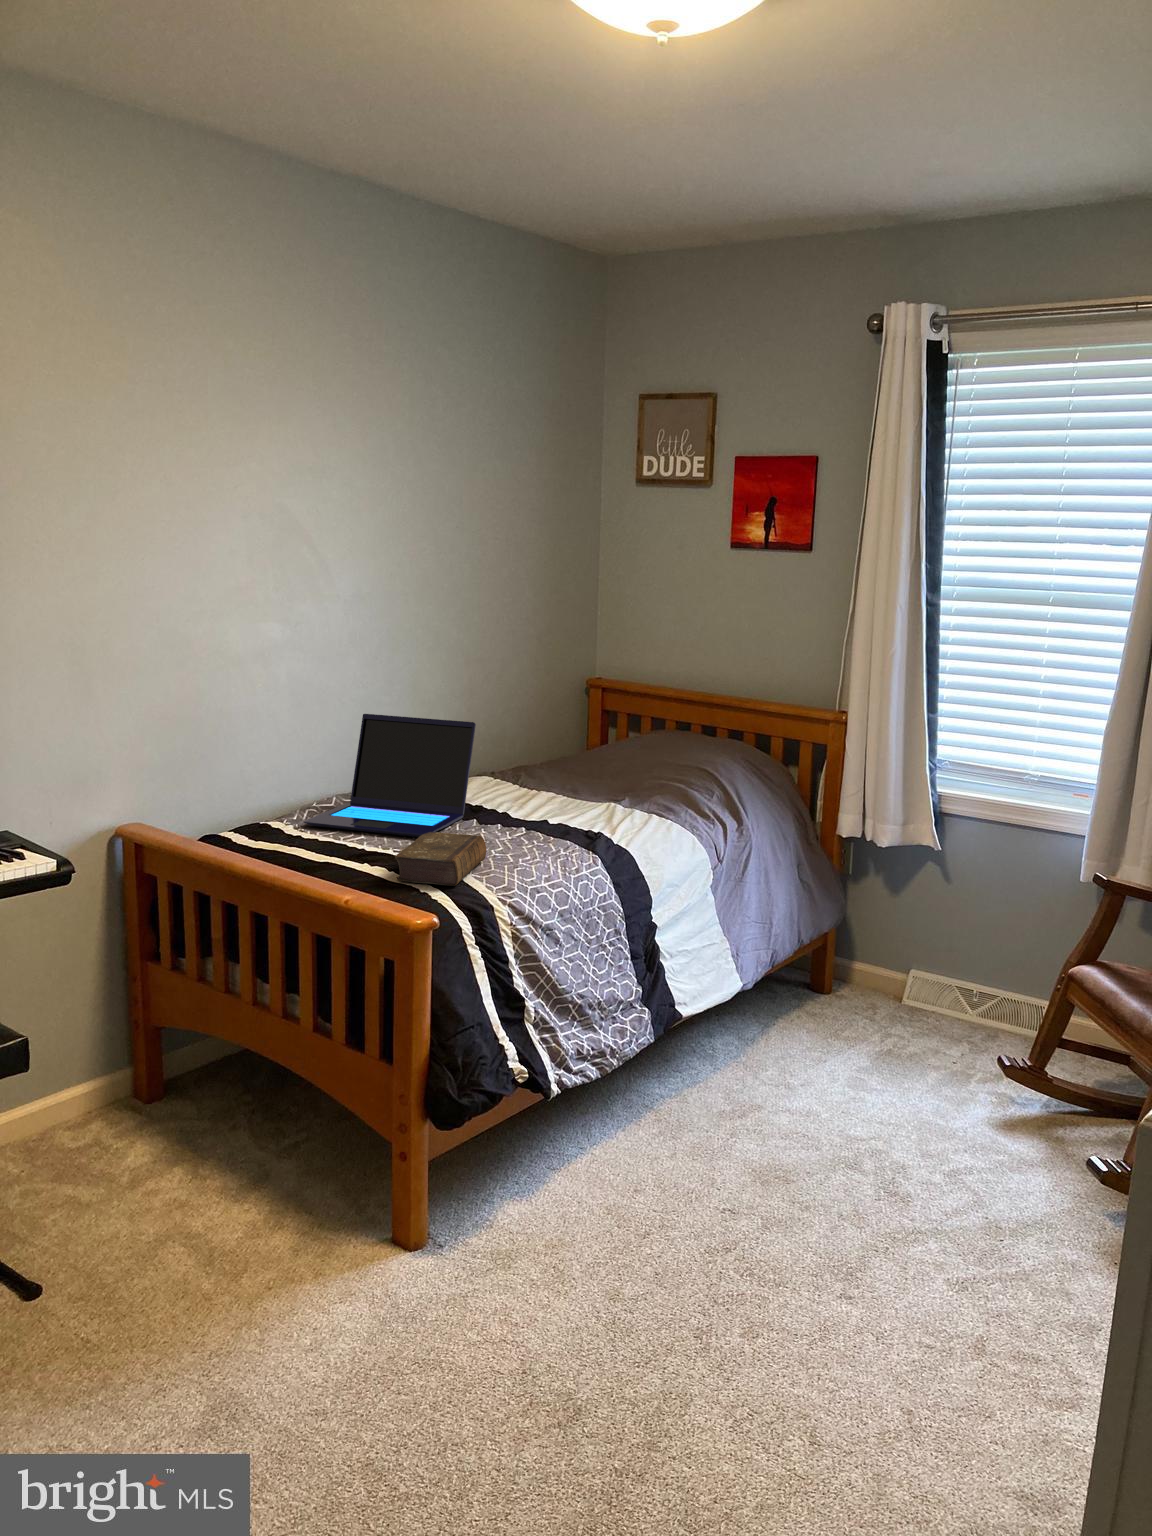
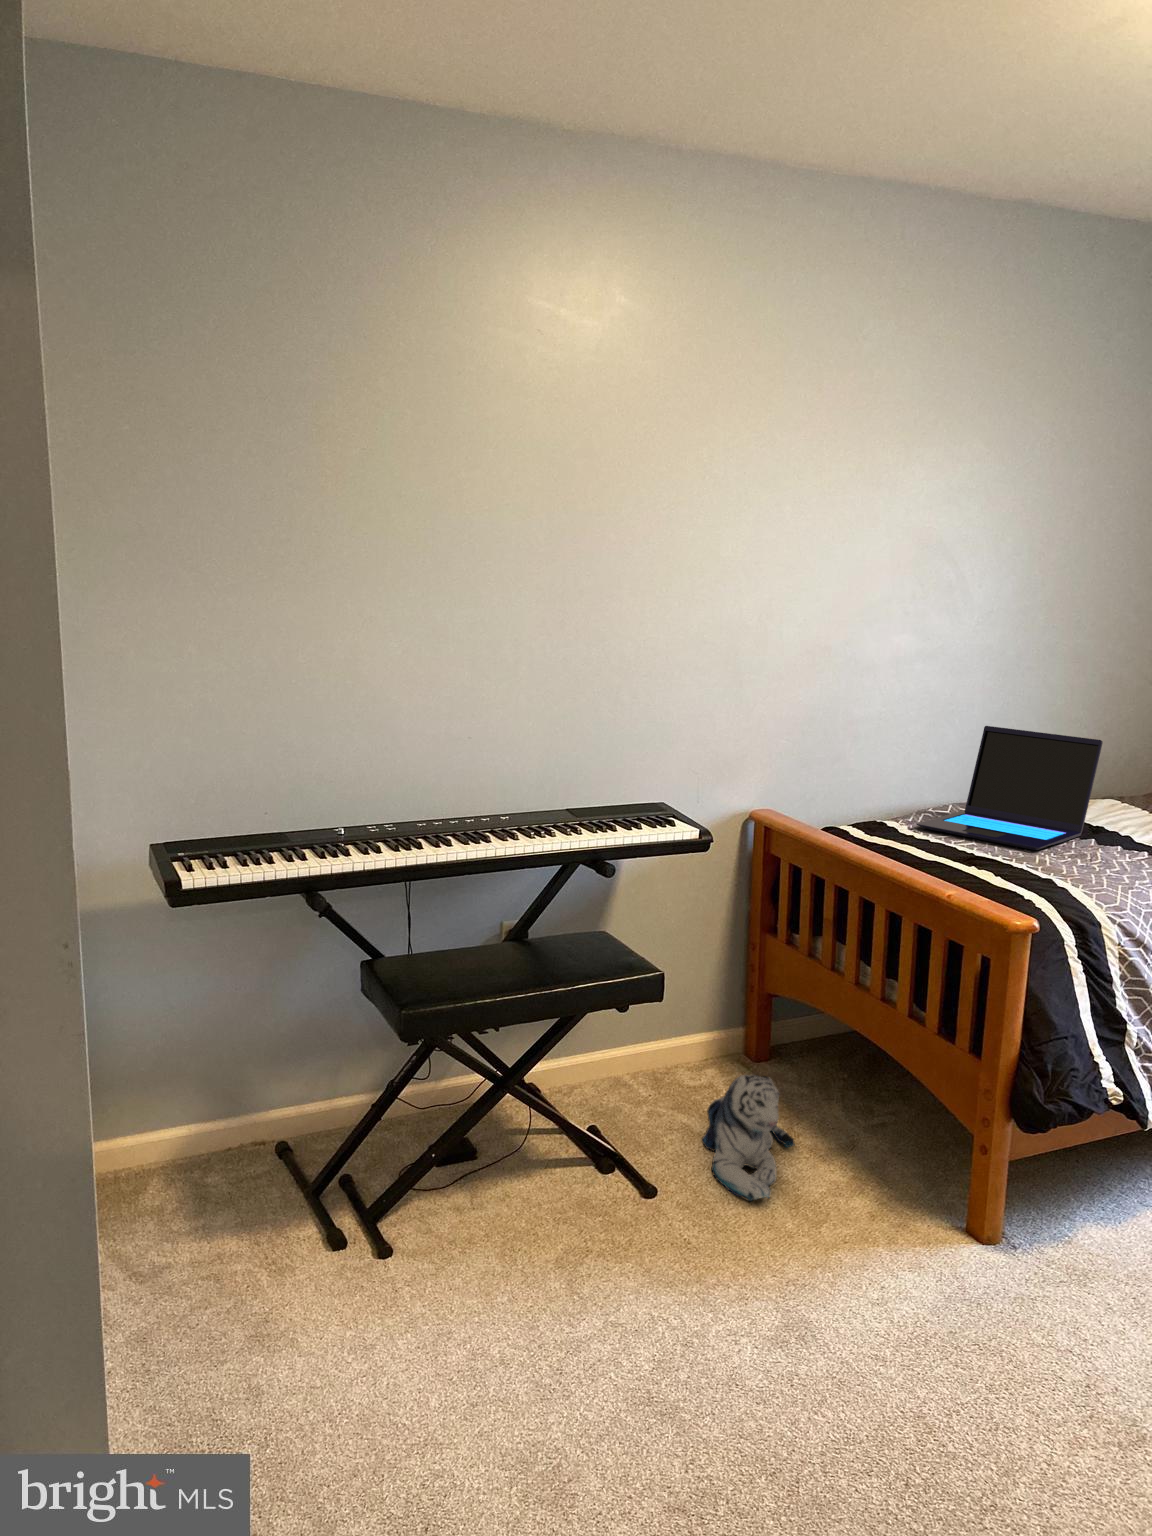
book: present [395,832,486,886] -> none [1000,844,1100,898]
plush toy: none [90,1126,203,1274] -> present [701,1075,795,1201]

